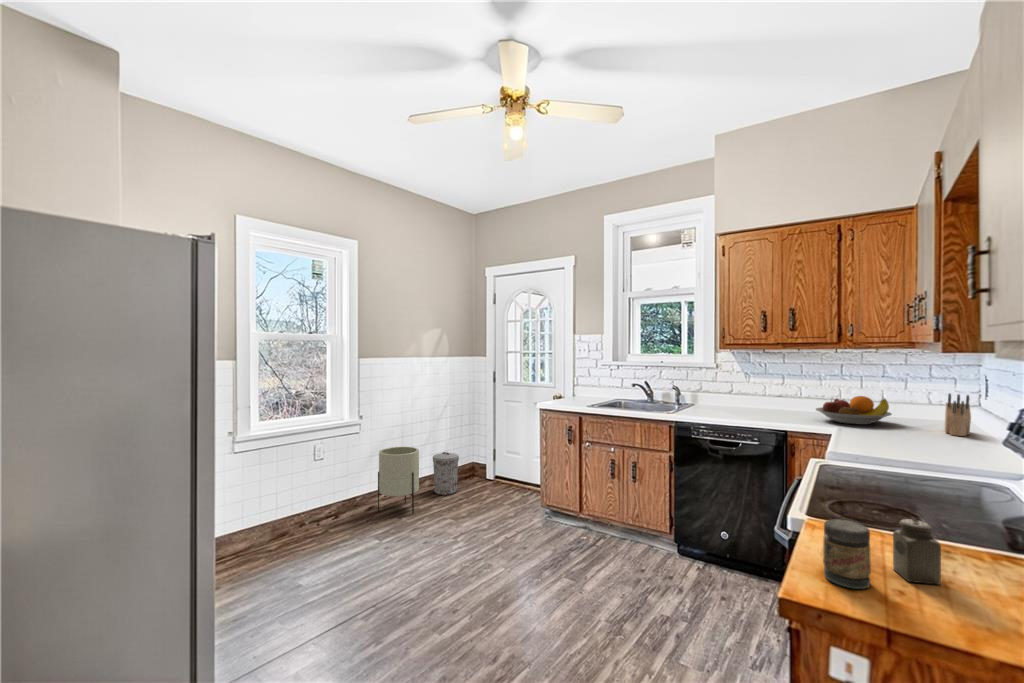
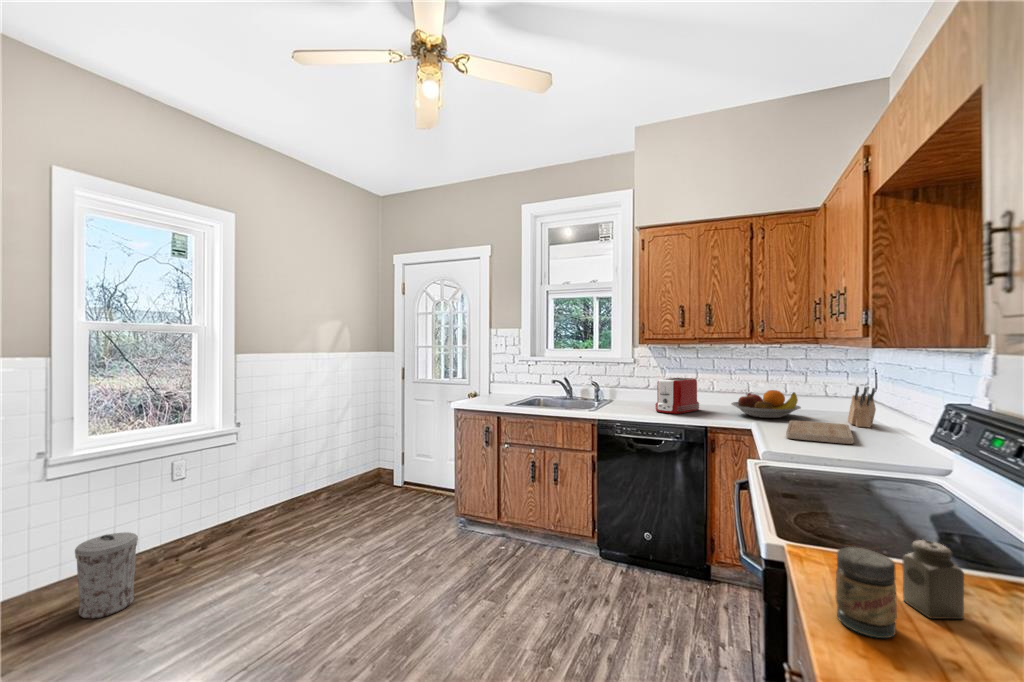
toaster: none [736,382,783,418] -> present [655,378,699,414]
cutting board: none [860,427,937,450] -> present [786,420,854,444]
planter: present [378,447,419,514] -> none [259,458,311,537]
trash can: present [433,452,459,495] -> present [75,532,138,619]

